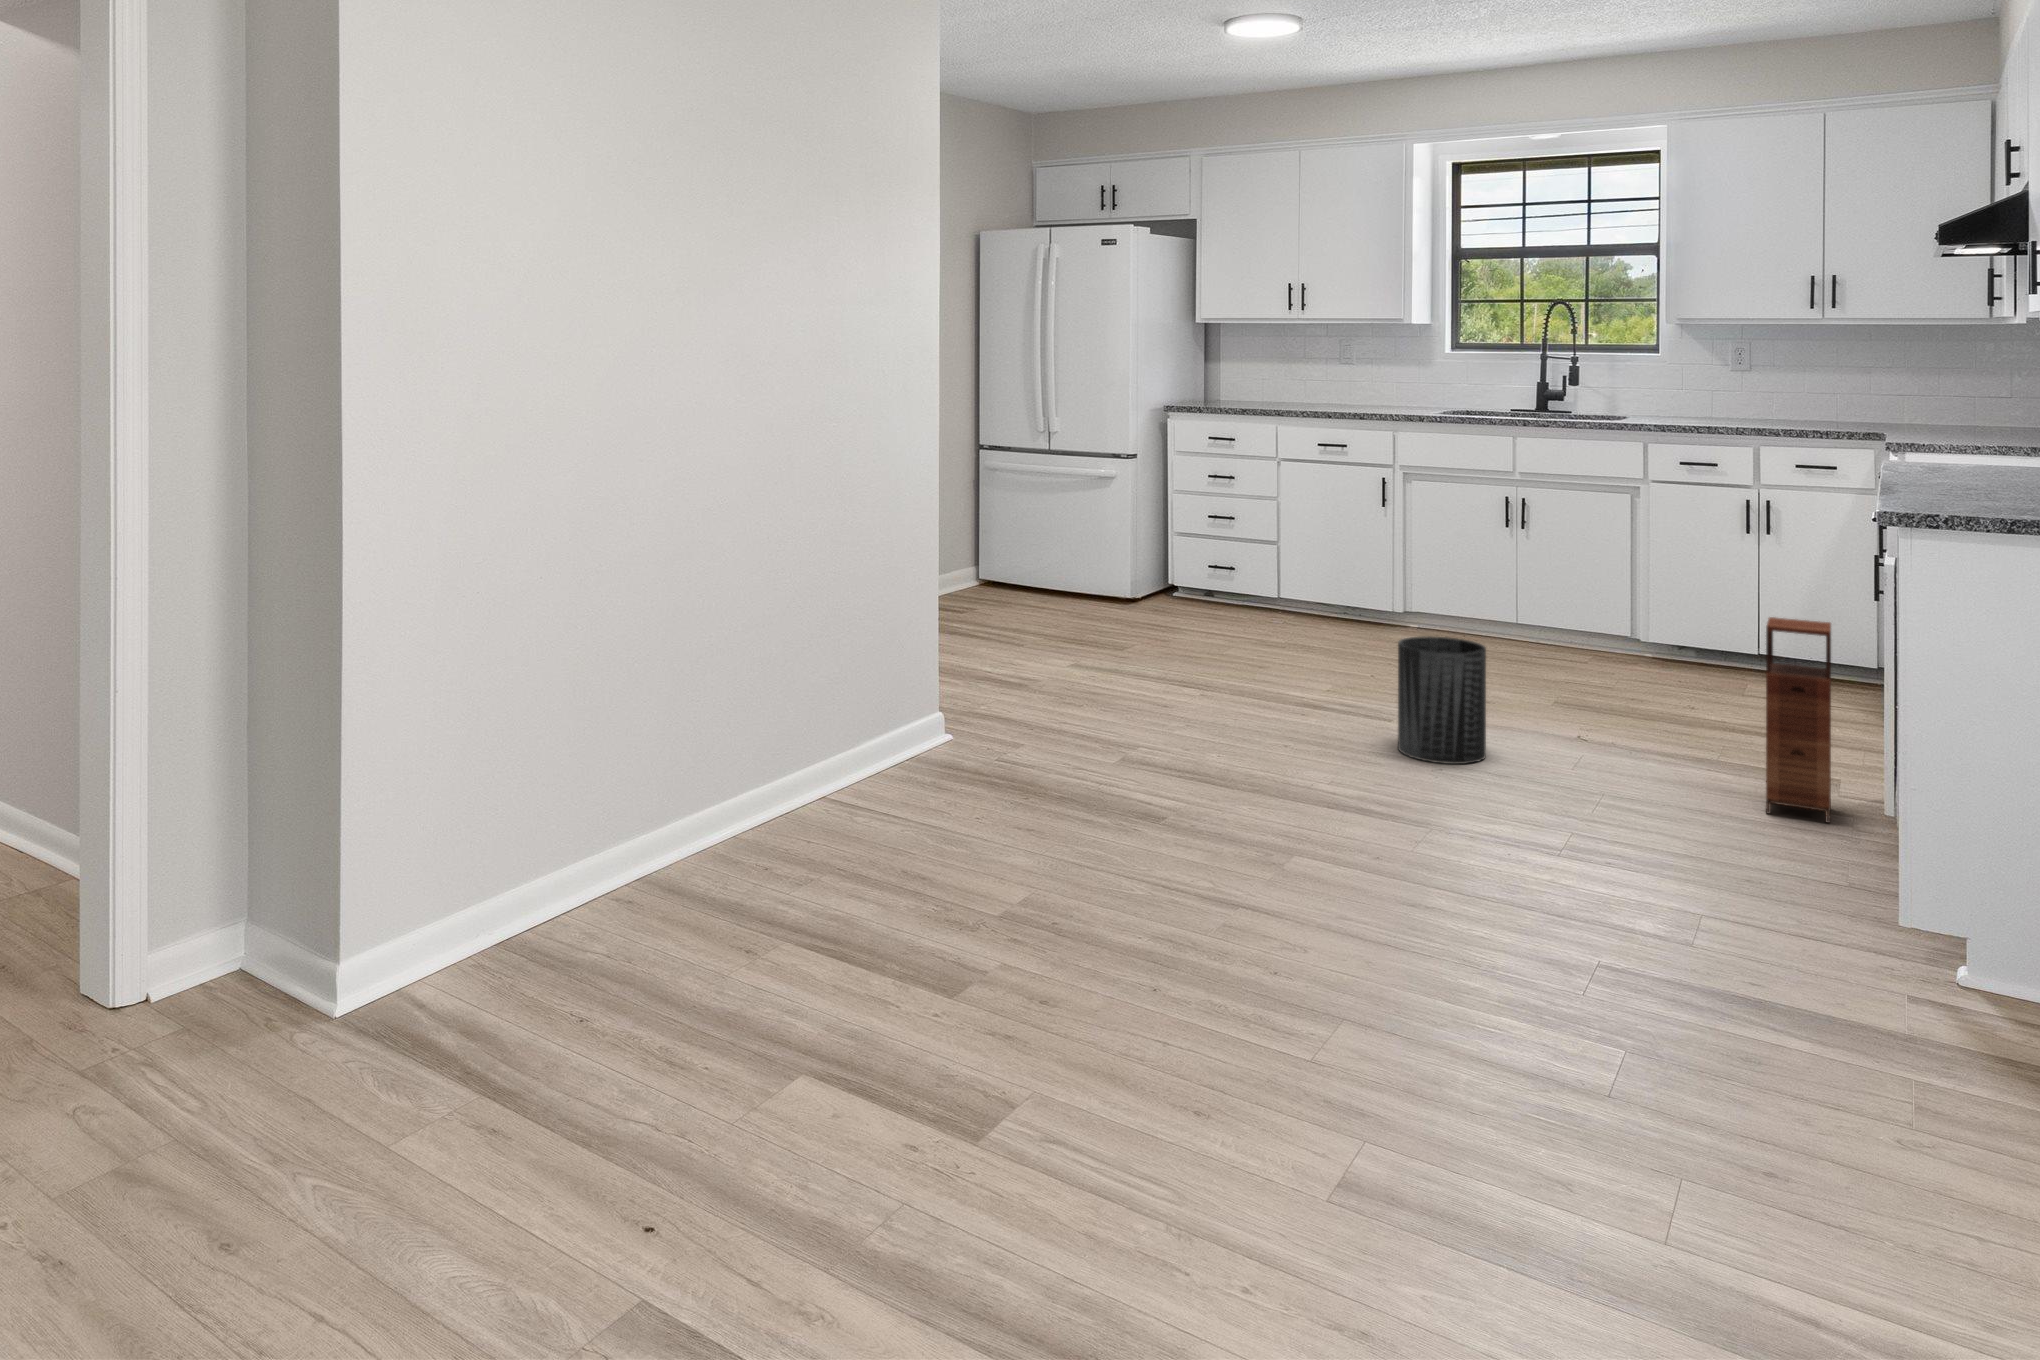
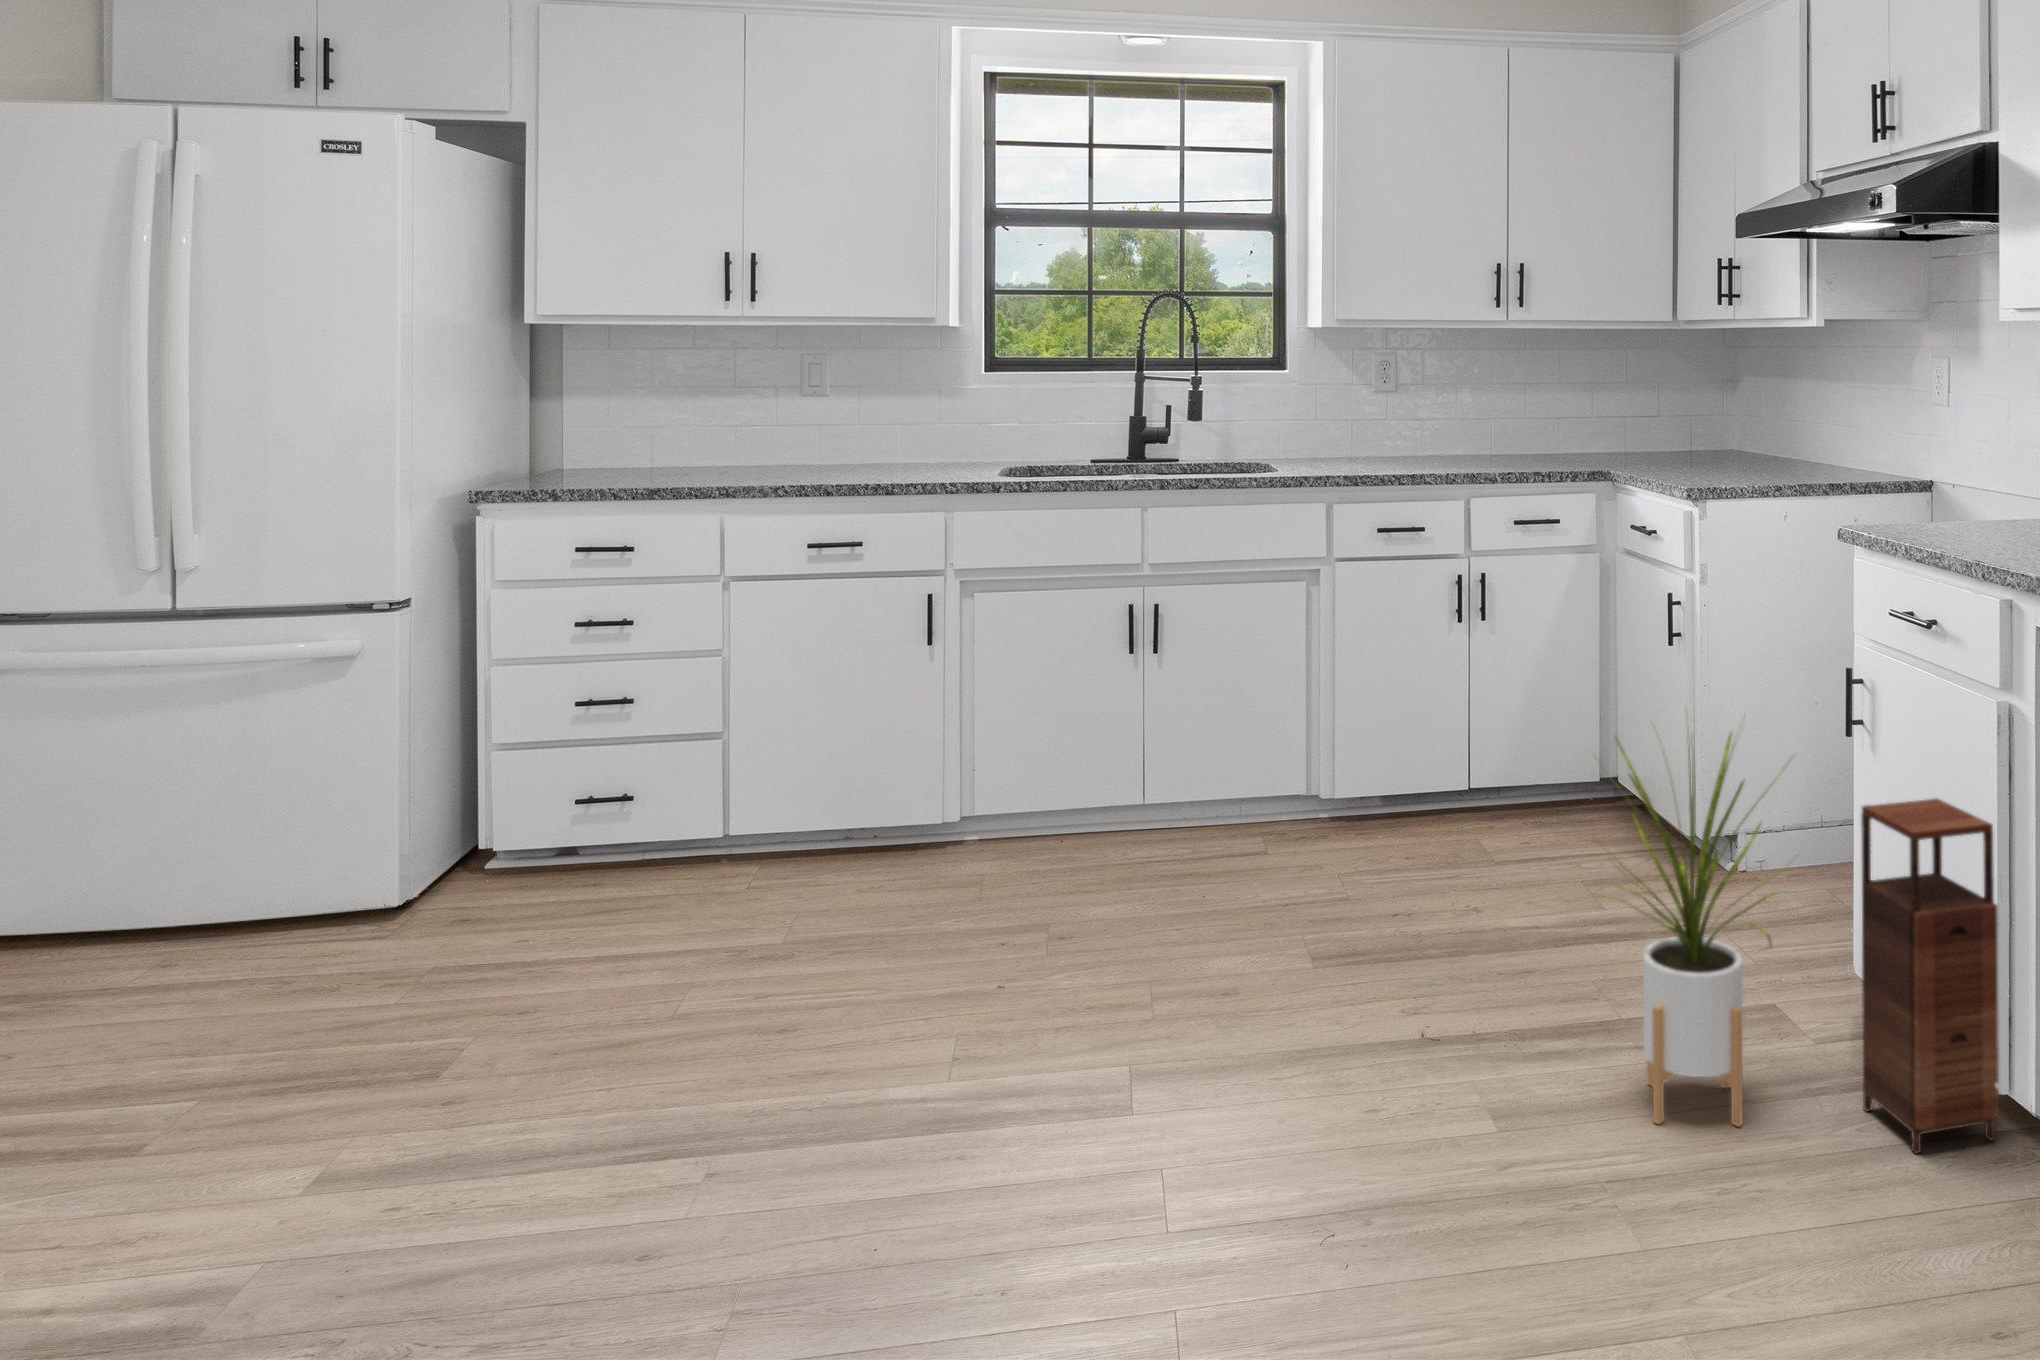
house plant: none [1601,548,1737,784] -> present [1594,724,1793,1126]
trash can: present [1398,636,1486,764] -> none [1274,945,1446,1251]

